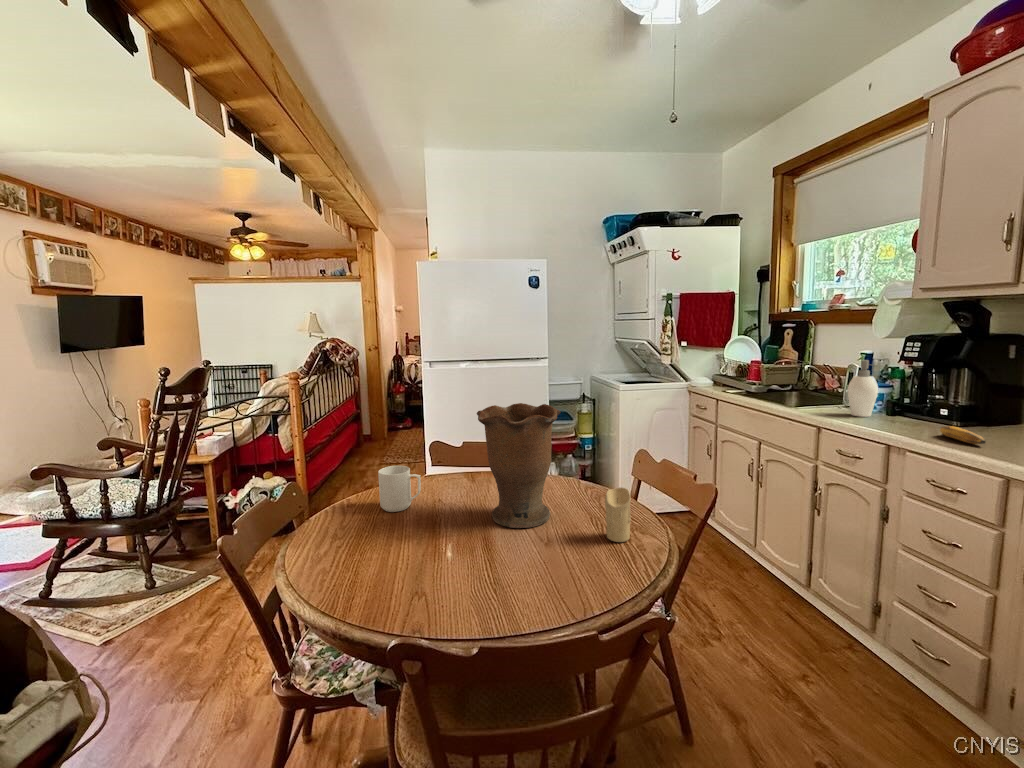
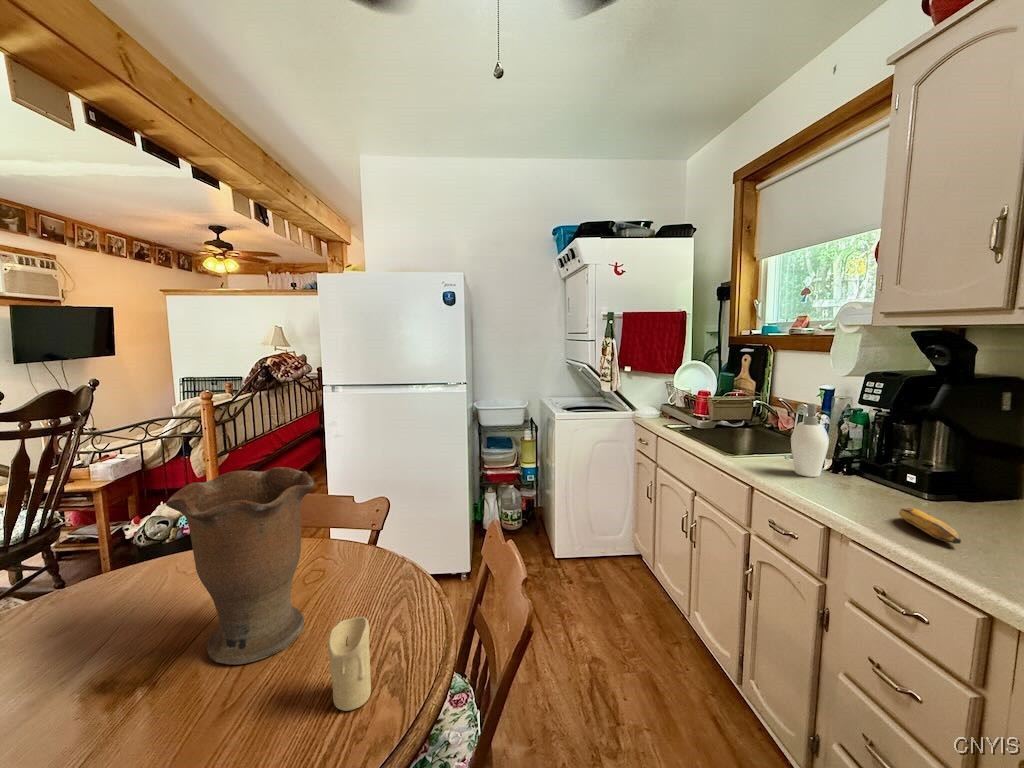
mug: present [378,465,421,512] -> none [77,545,143,616]

